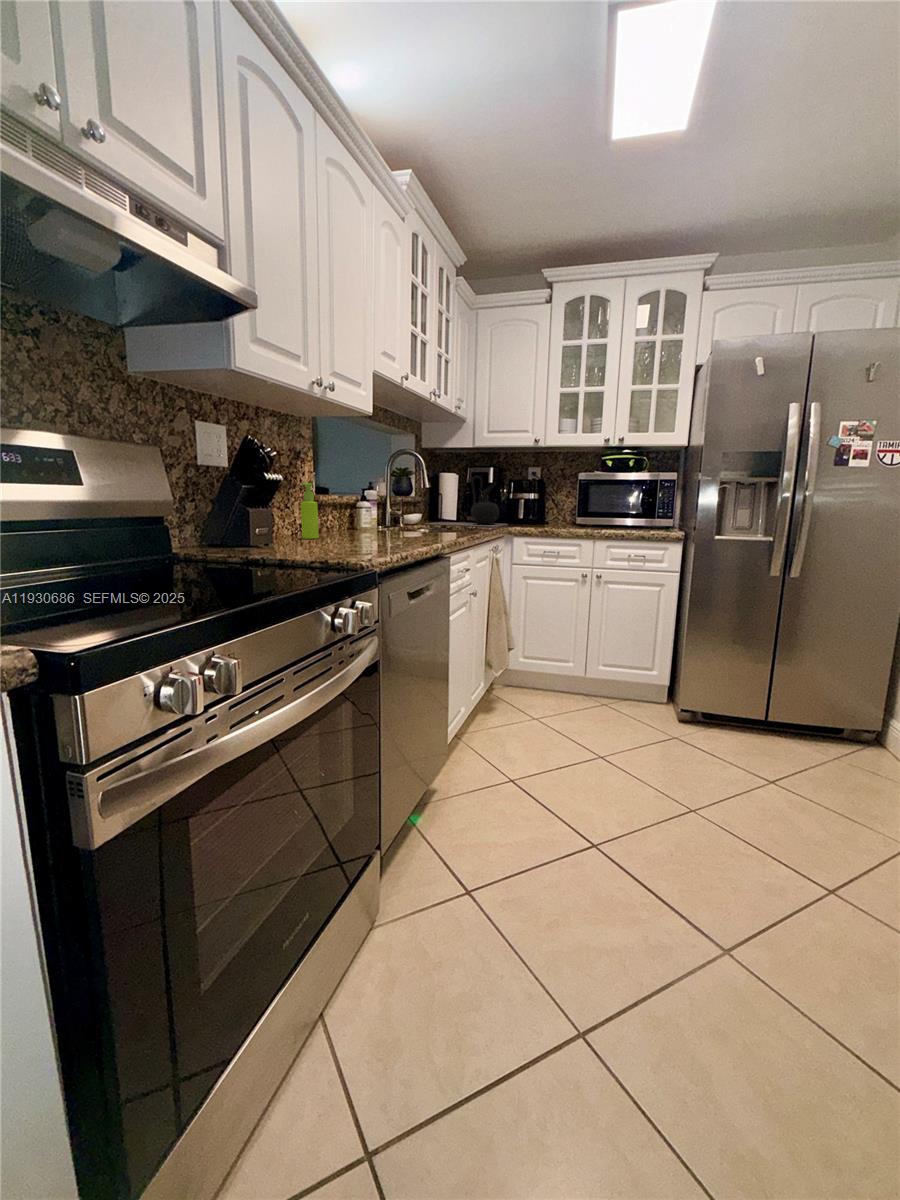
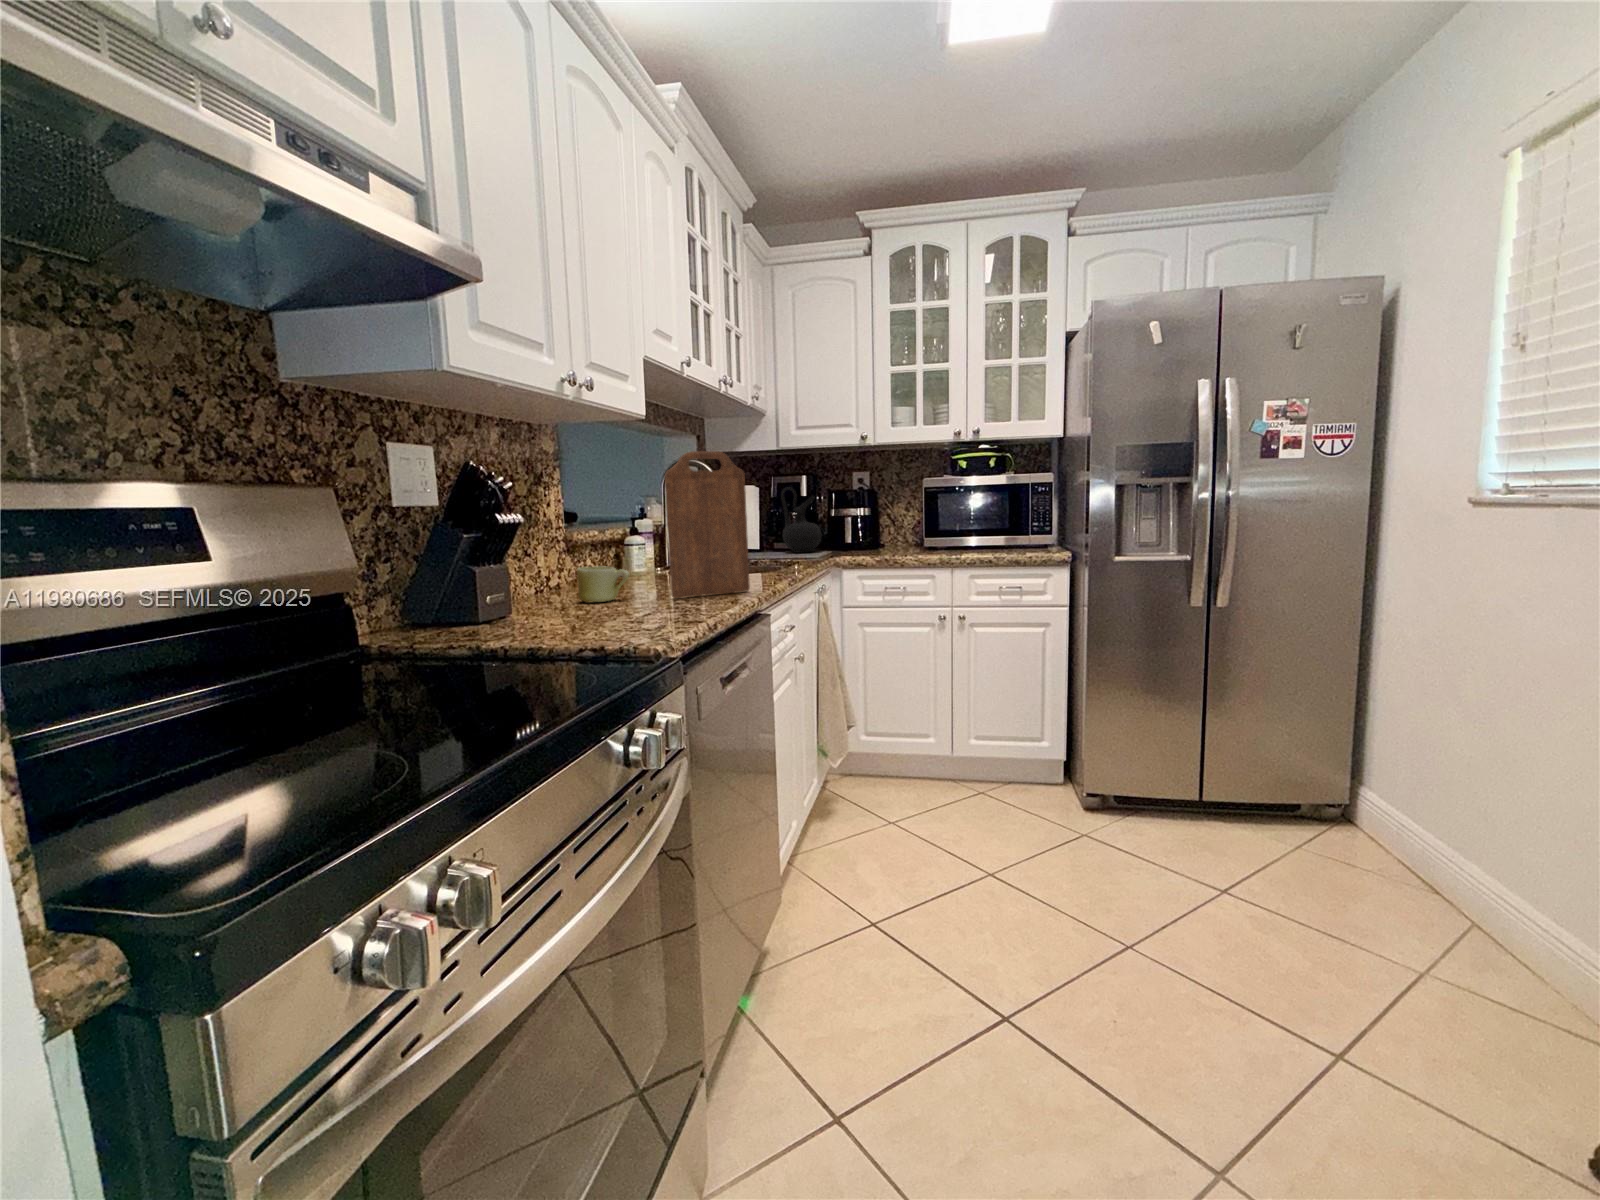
cutting board: none [380,439,437,542] -> present [665,451,750,598]
soap dispenser: present [301,483,319,539] -> none [550,518,578,598]
mug: none [318,517,353,542] -> present [577,566,629,603]

